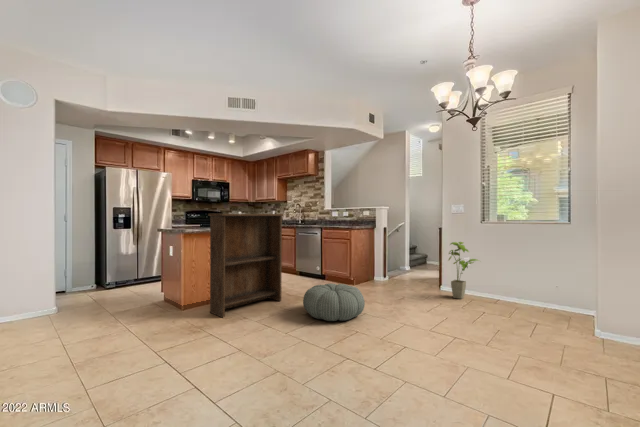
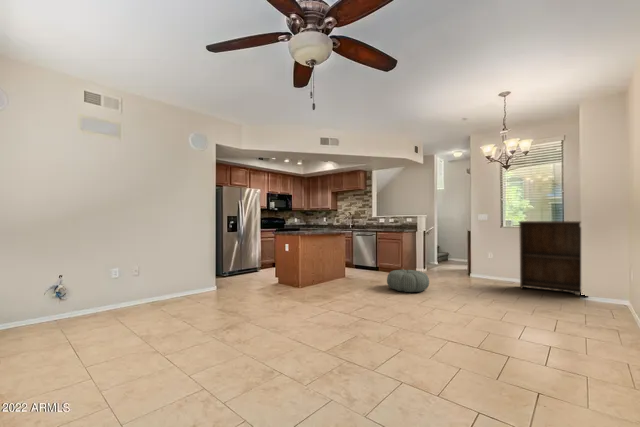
bookshelf: present [208,213,283,317] -> present [519,221,581,293]
house plant: present [449,242,477,299] -> none [478,241,502,281]

